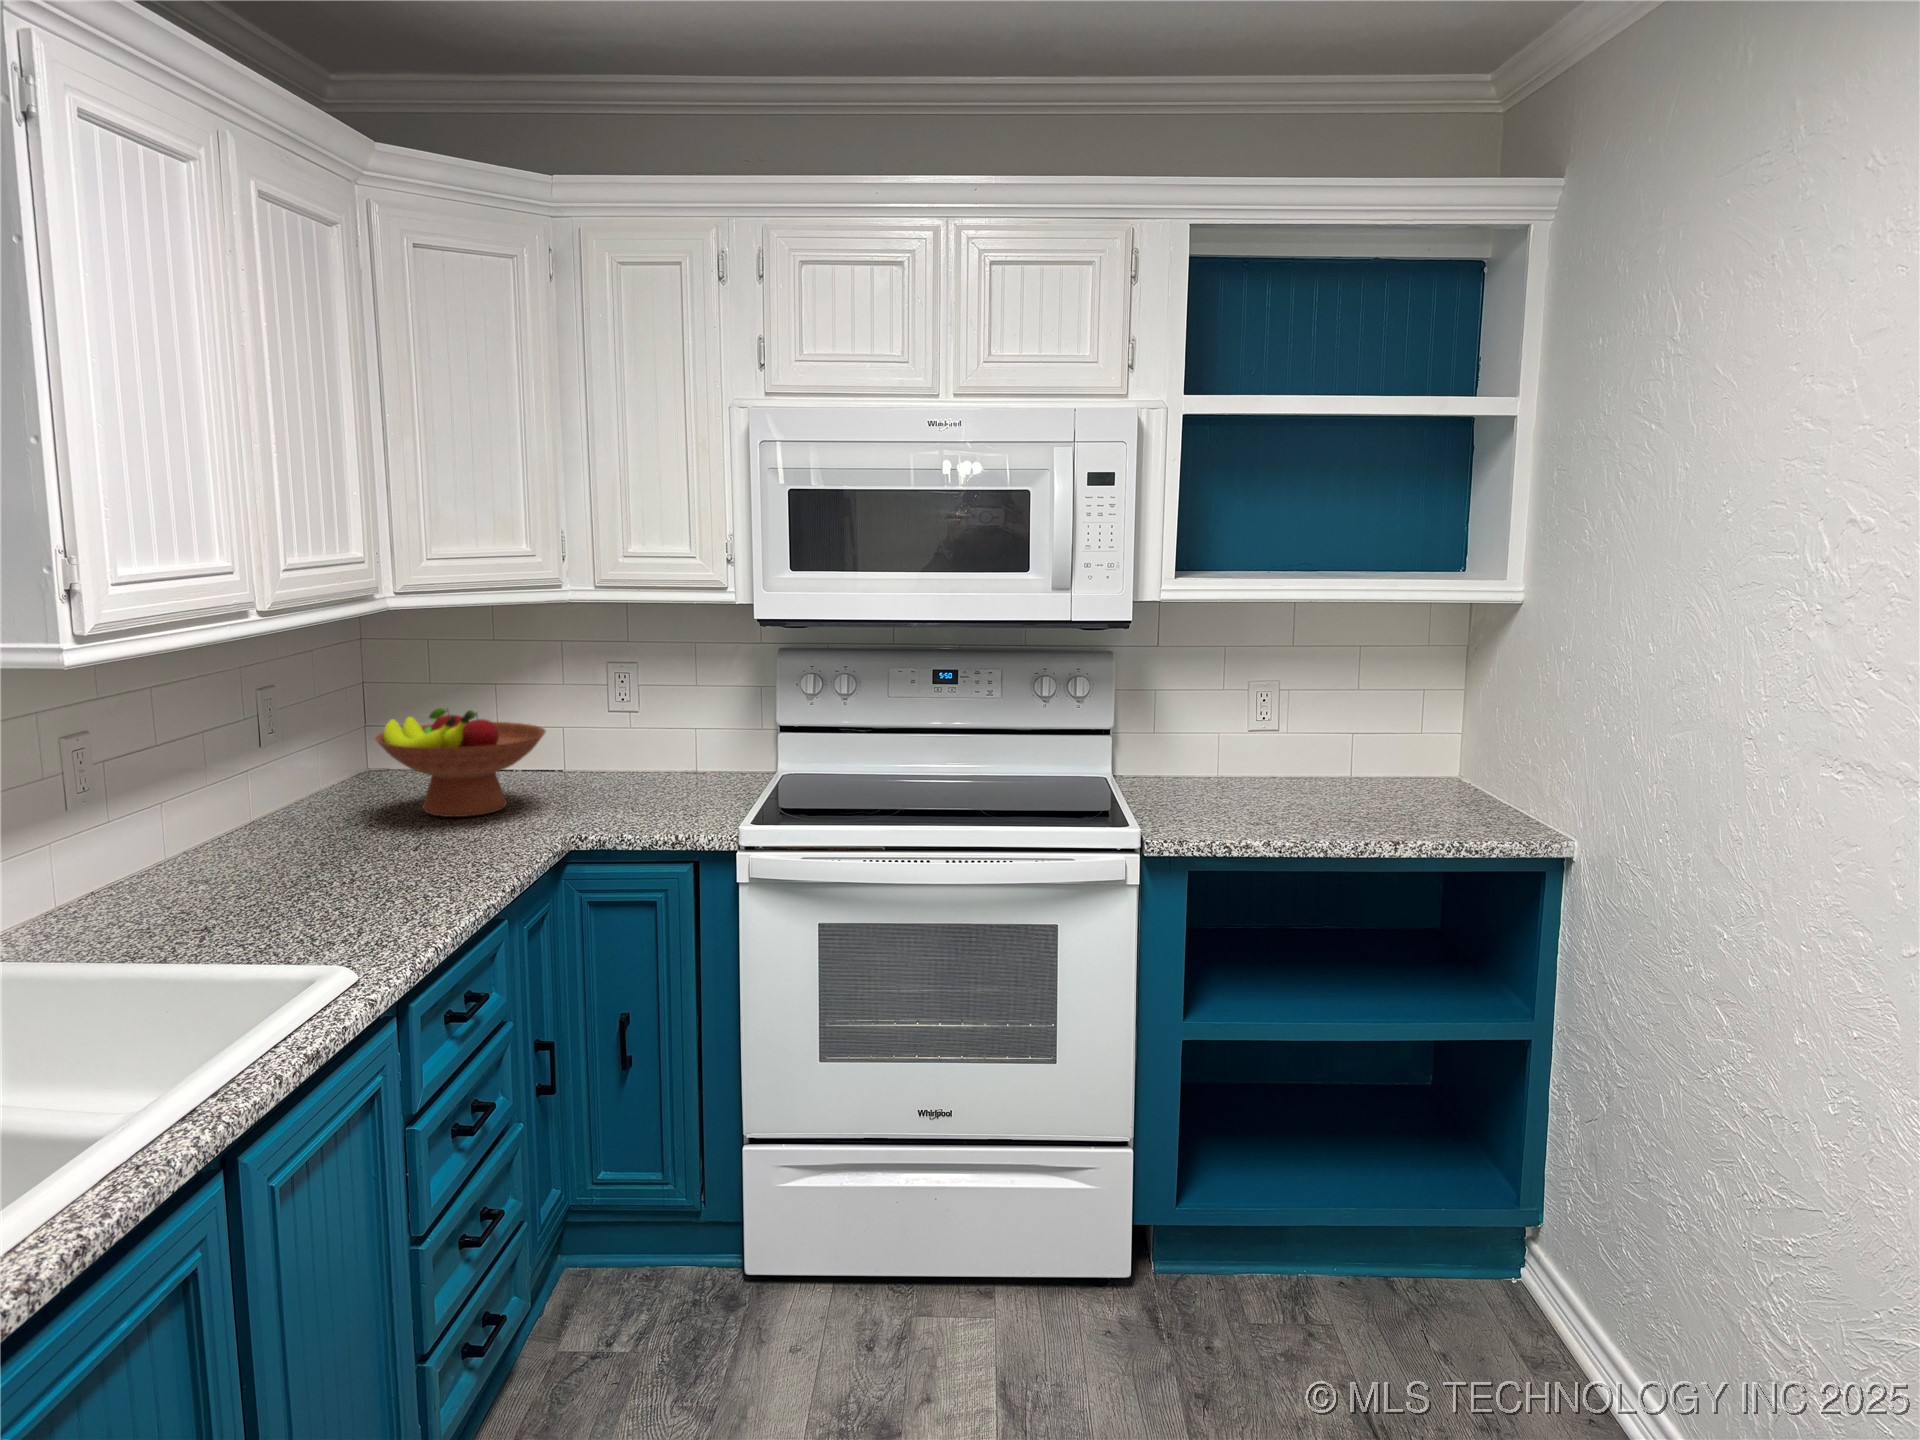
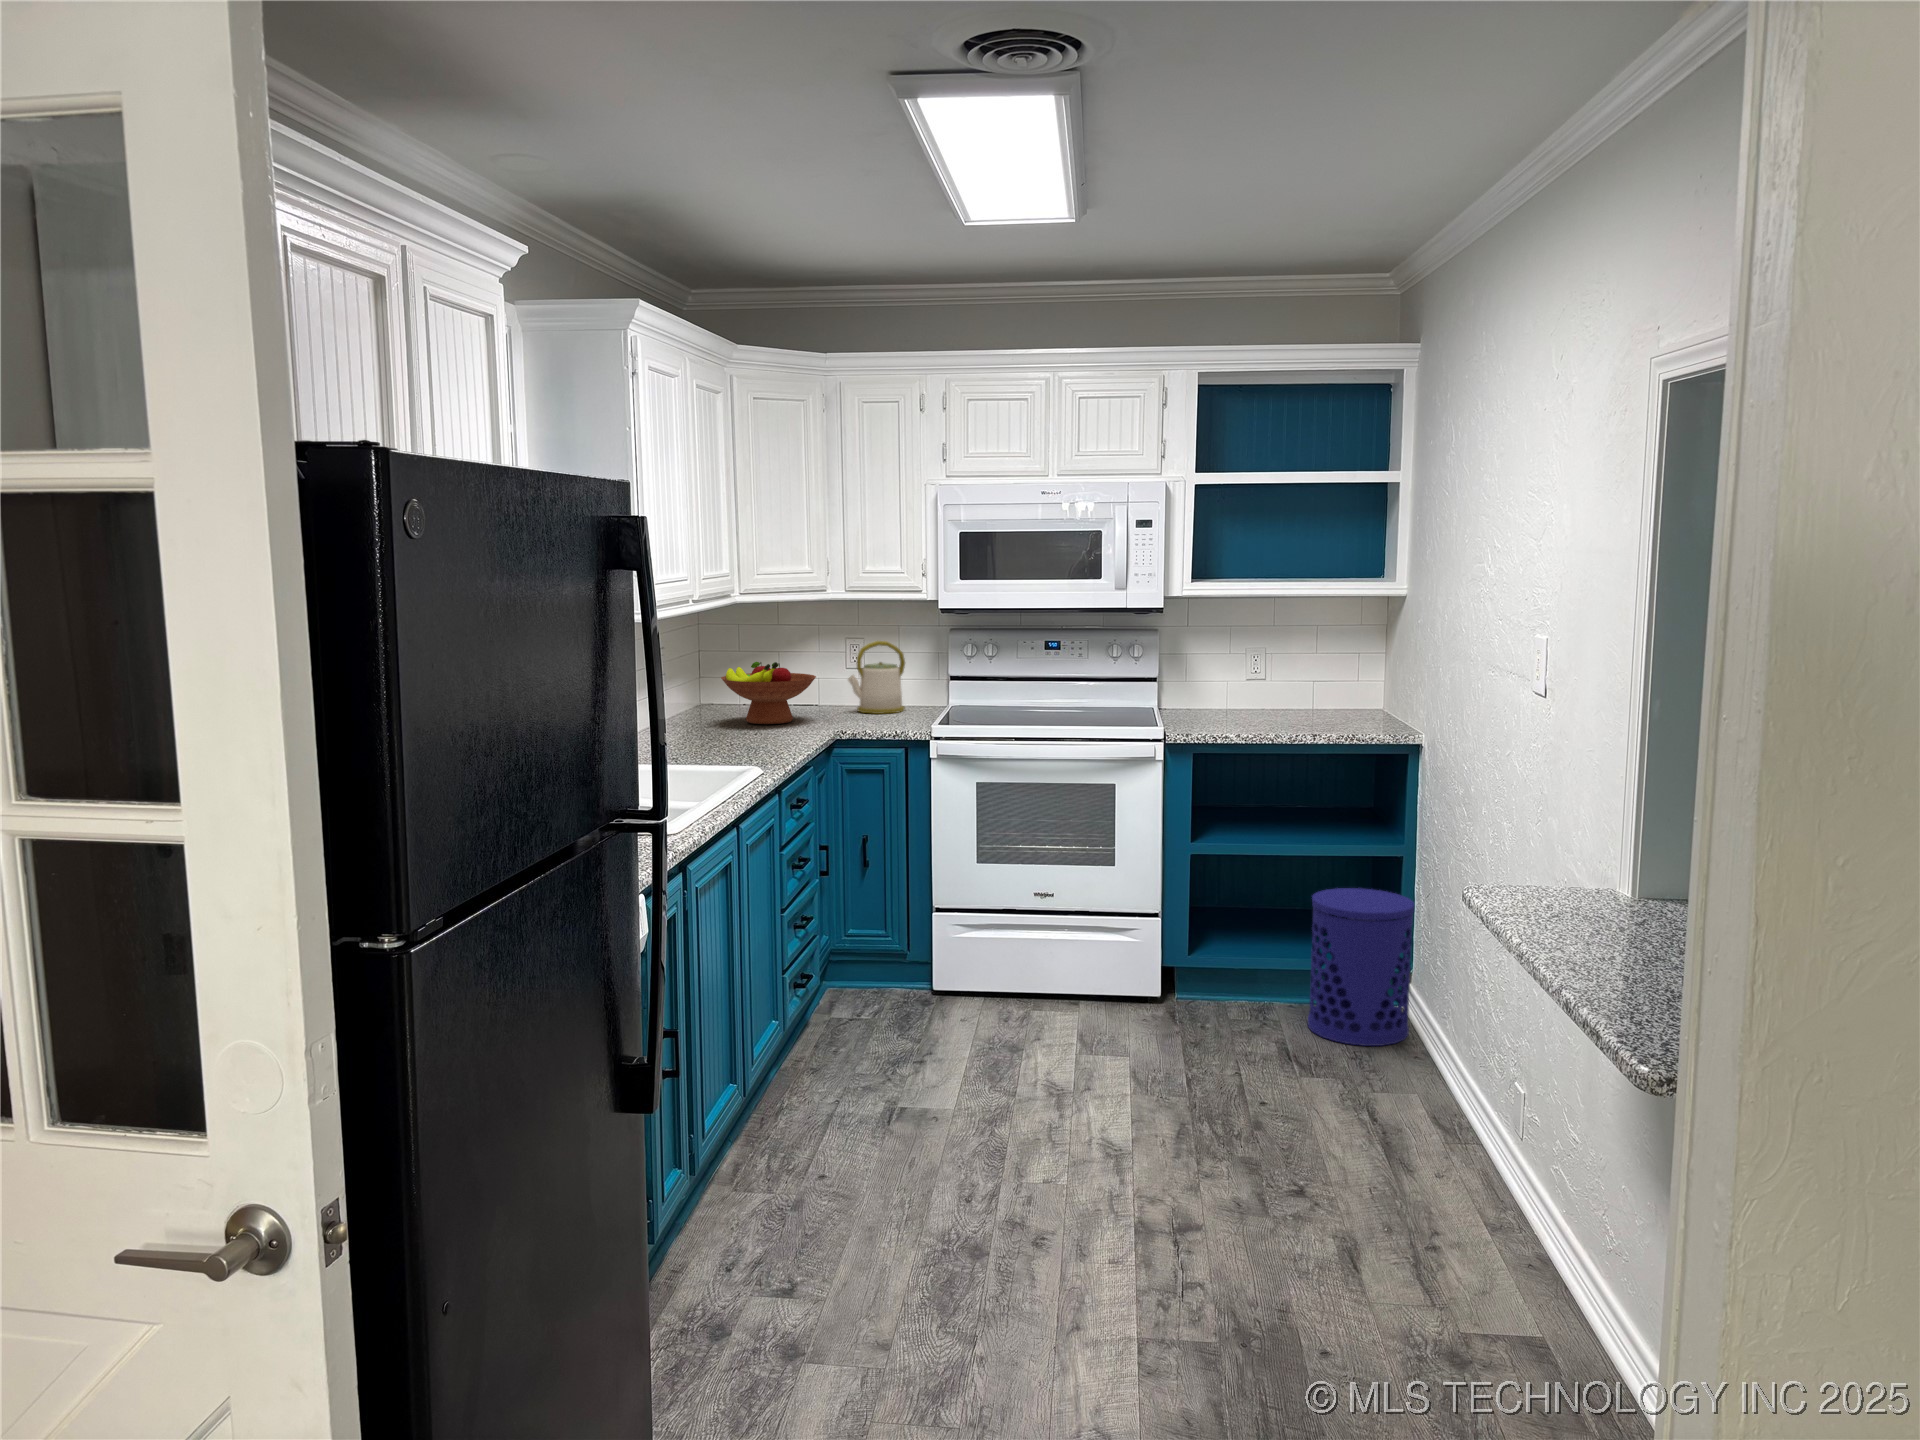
kettle: none [607,667,704,788] -> present [848,641,905,714]
waste bin: none [1381,1096,1574,1392] -> present [1308,888,1414,1046]

